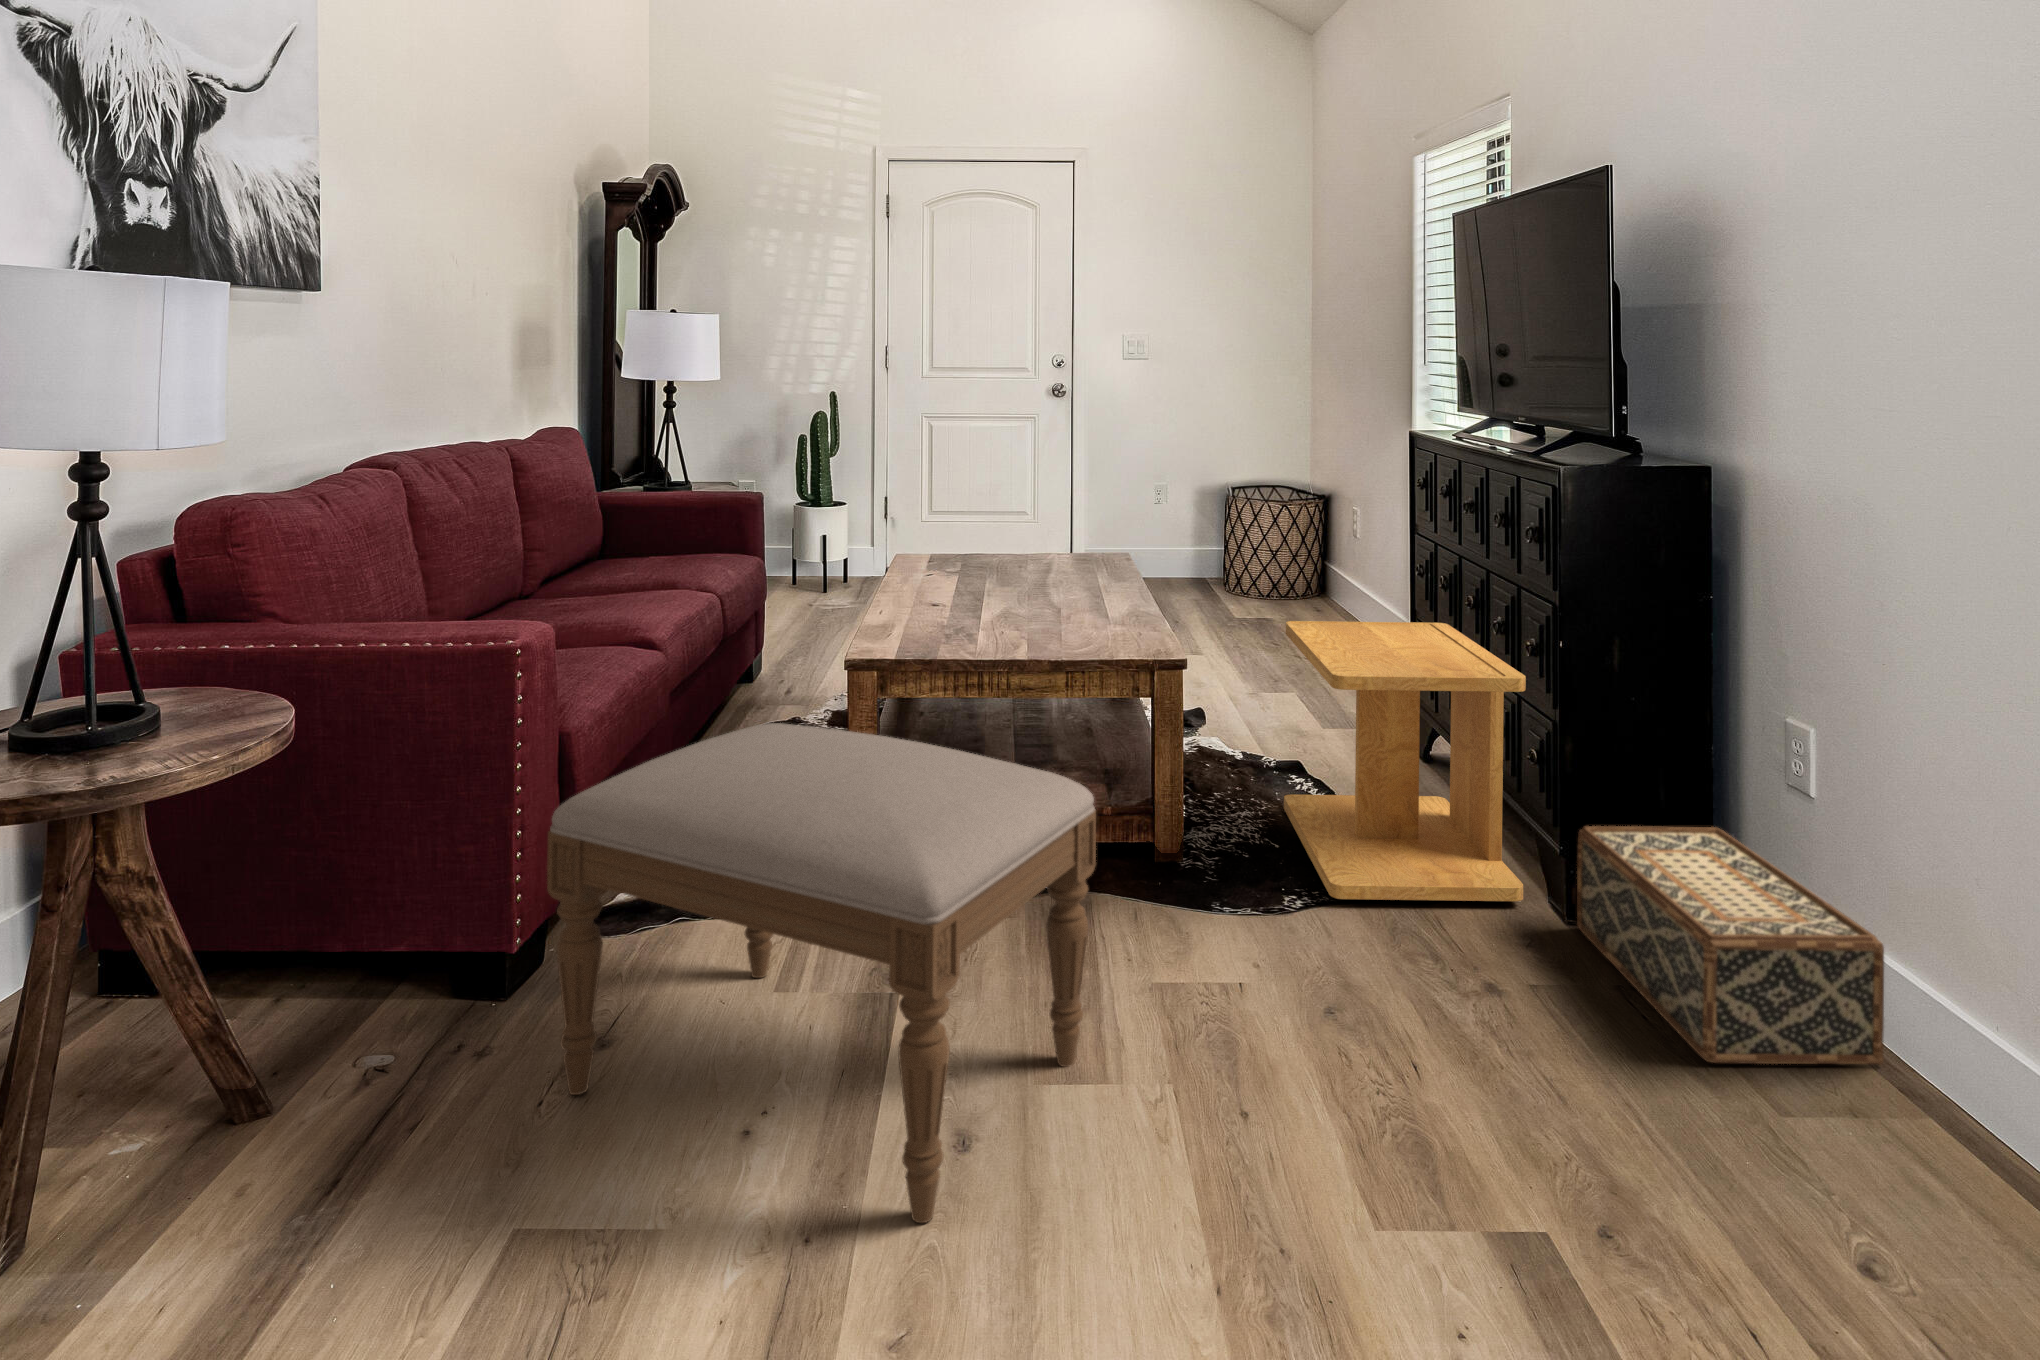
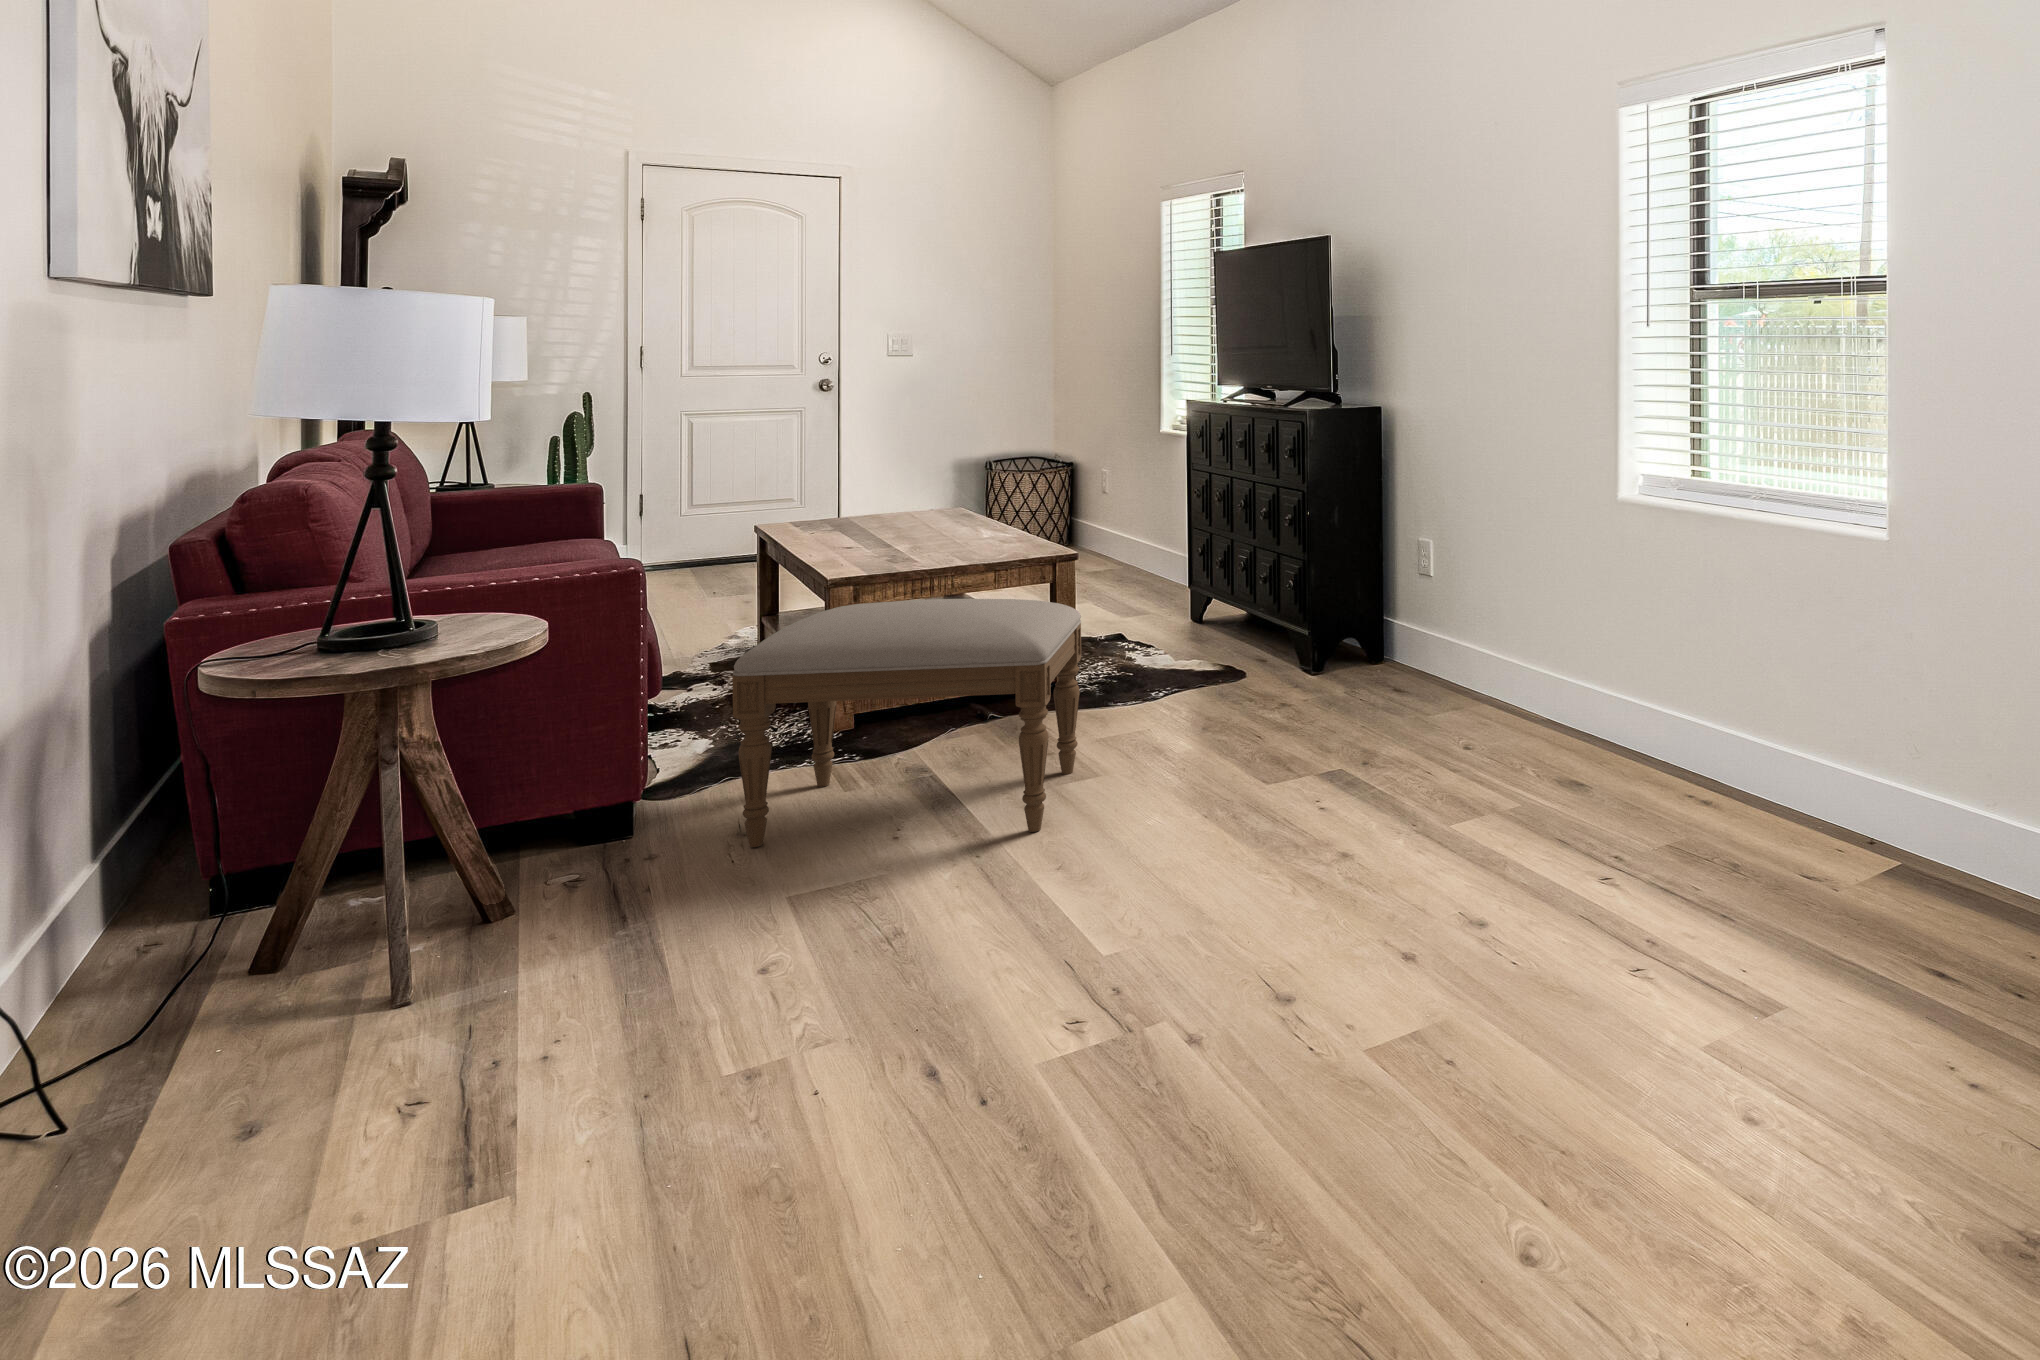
side table: present [1284,621,1526,901] -> none [1124,522,1288,687]
woven basket: present [1577,826,1884,1064] -> none [1319,608,1469,707]

